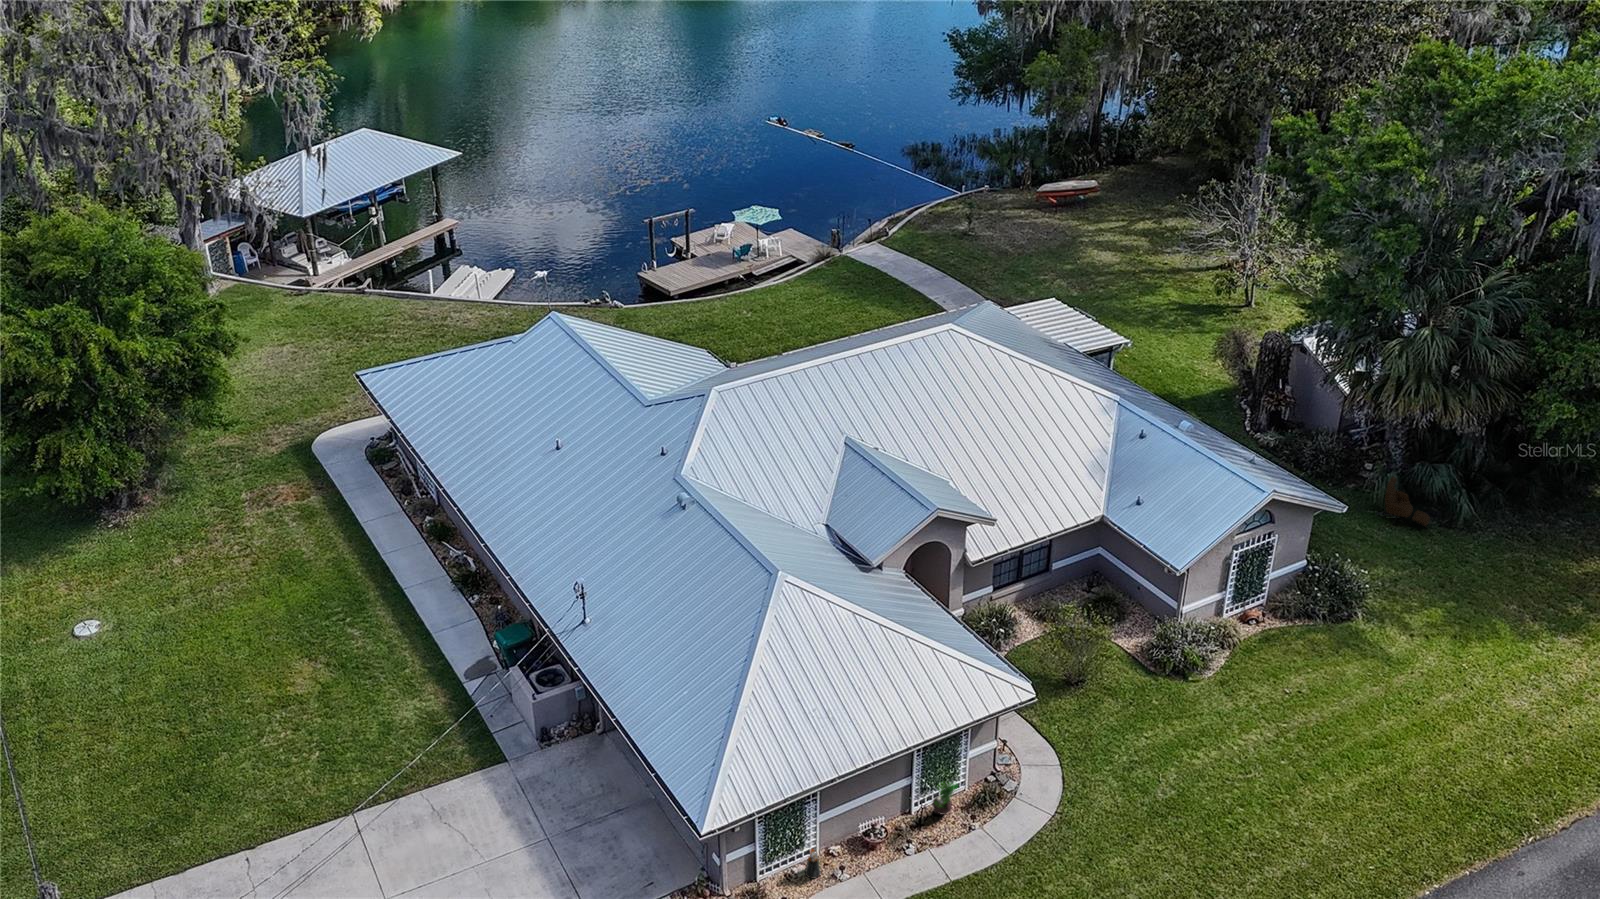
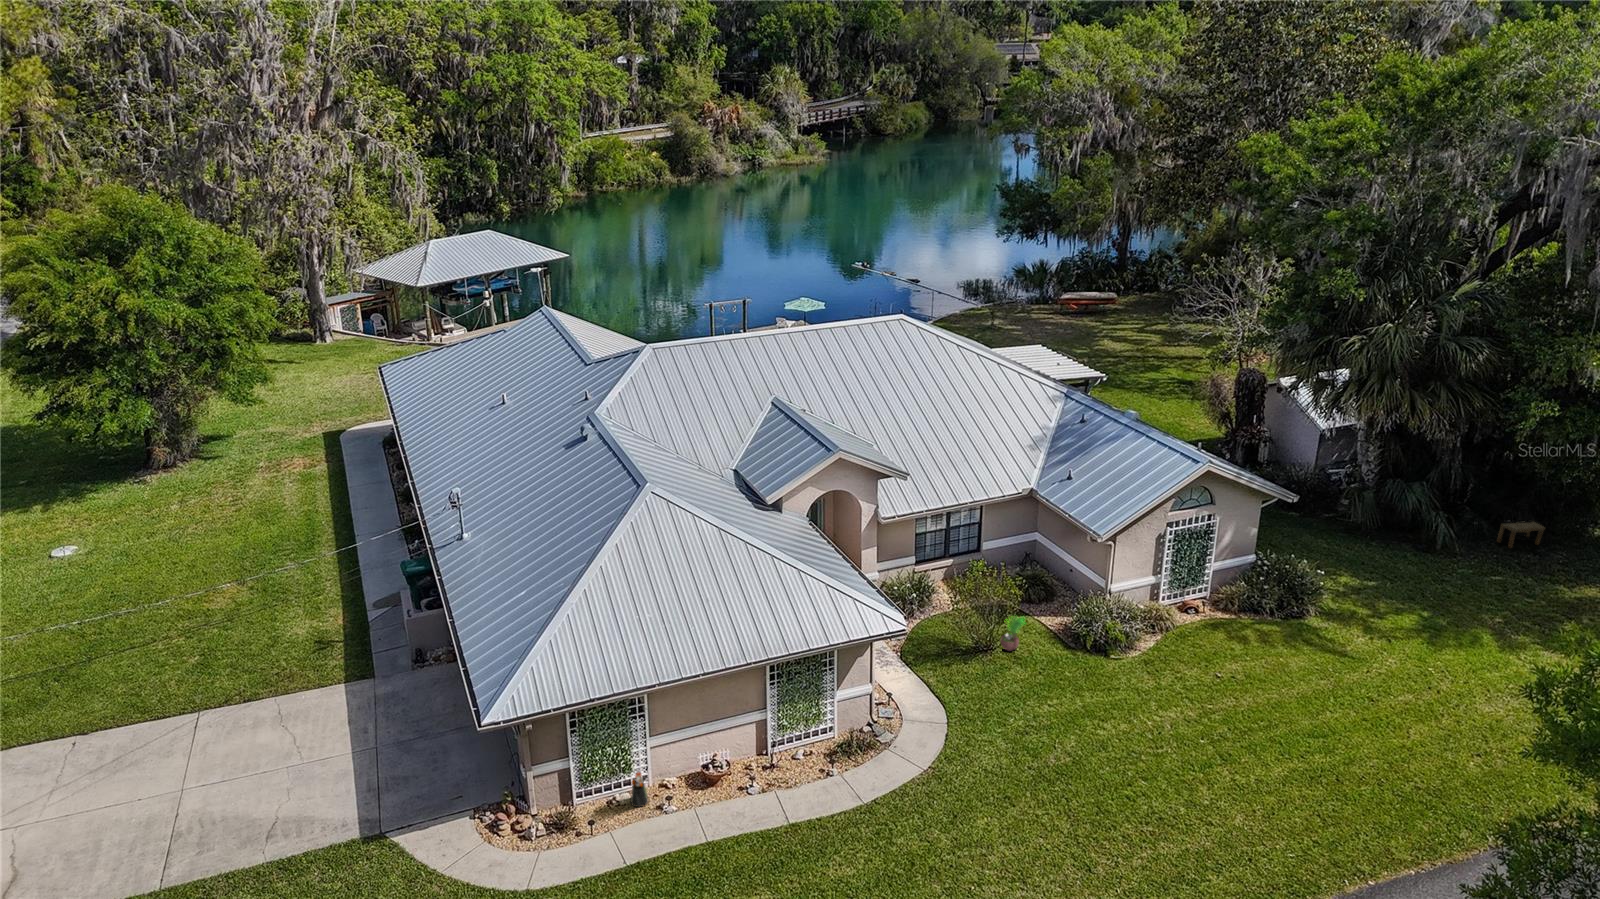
lounge chair: present [1385,477,1430,526] -> none [1351,491,1403,547]
bench: none [1512,495,1556,524] -> present [1497,522,1545,548]
potted tree: present [932,783,957,815] -> present [1000,617,1024,651]

